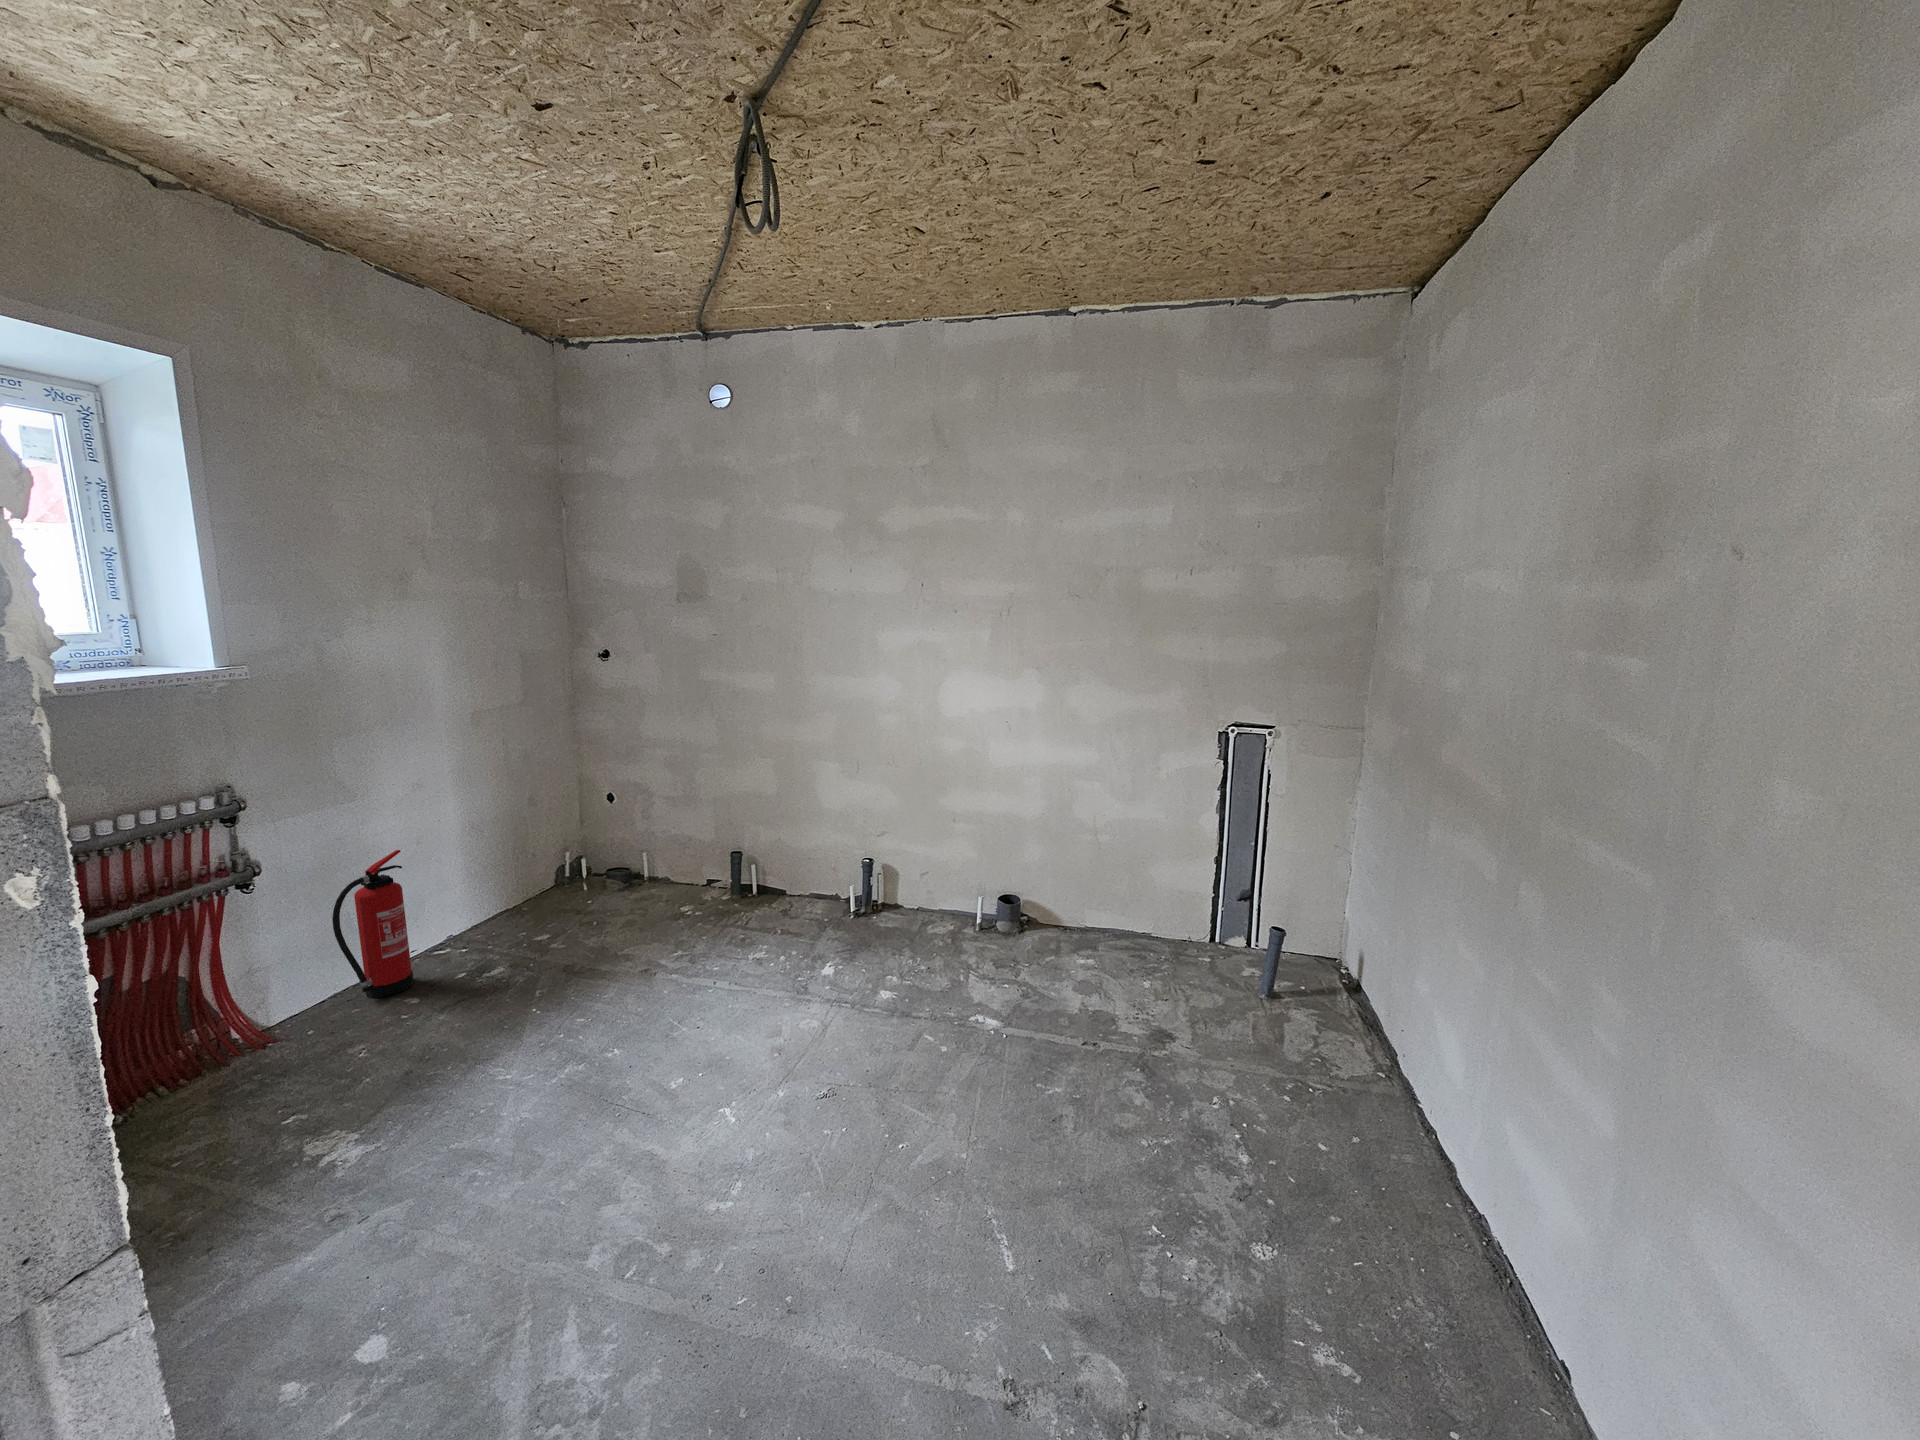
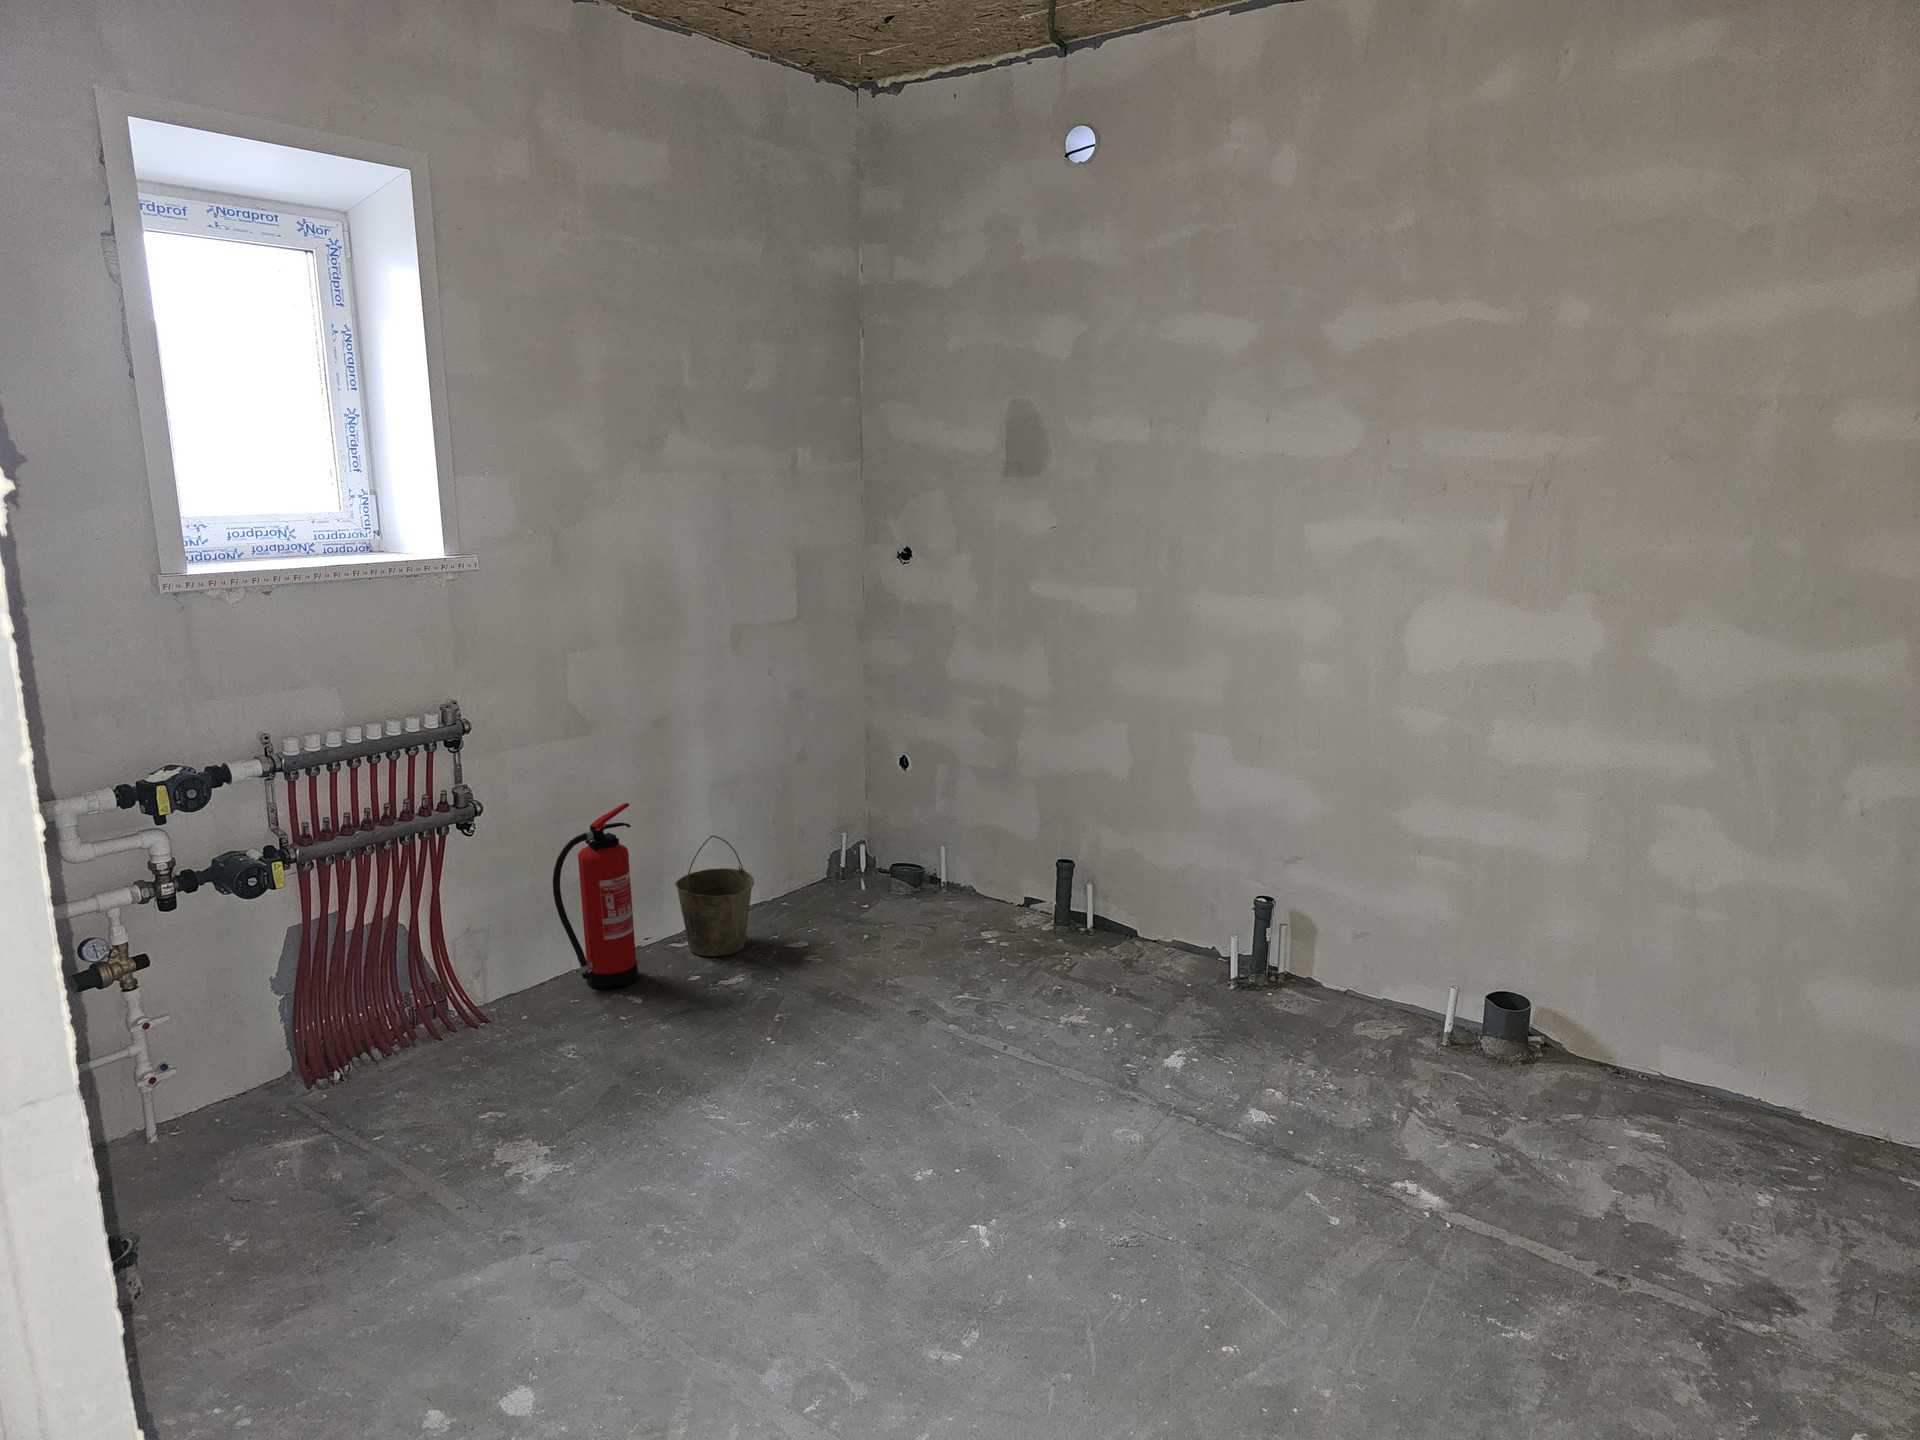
bucket: none [441,866,510,957] -> present [675,835,754,957]

